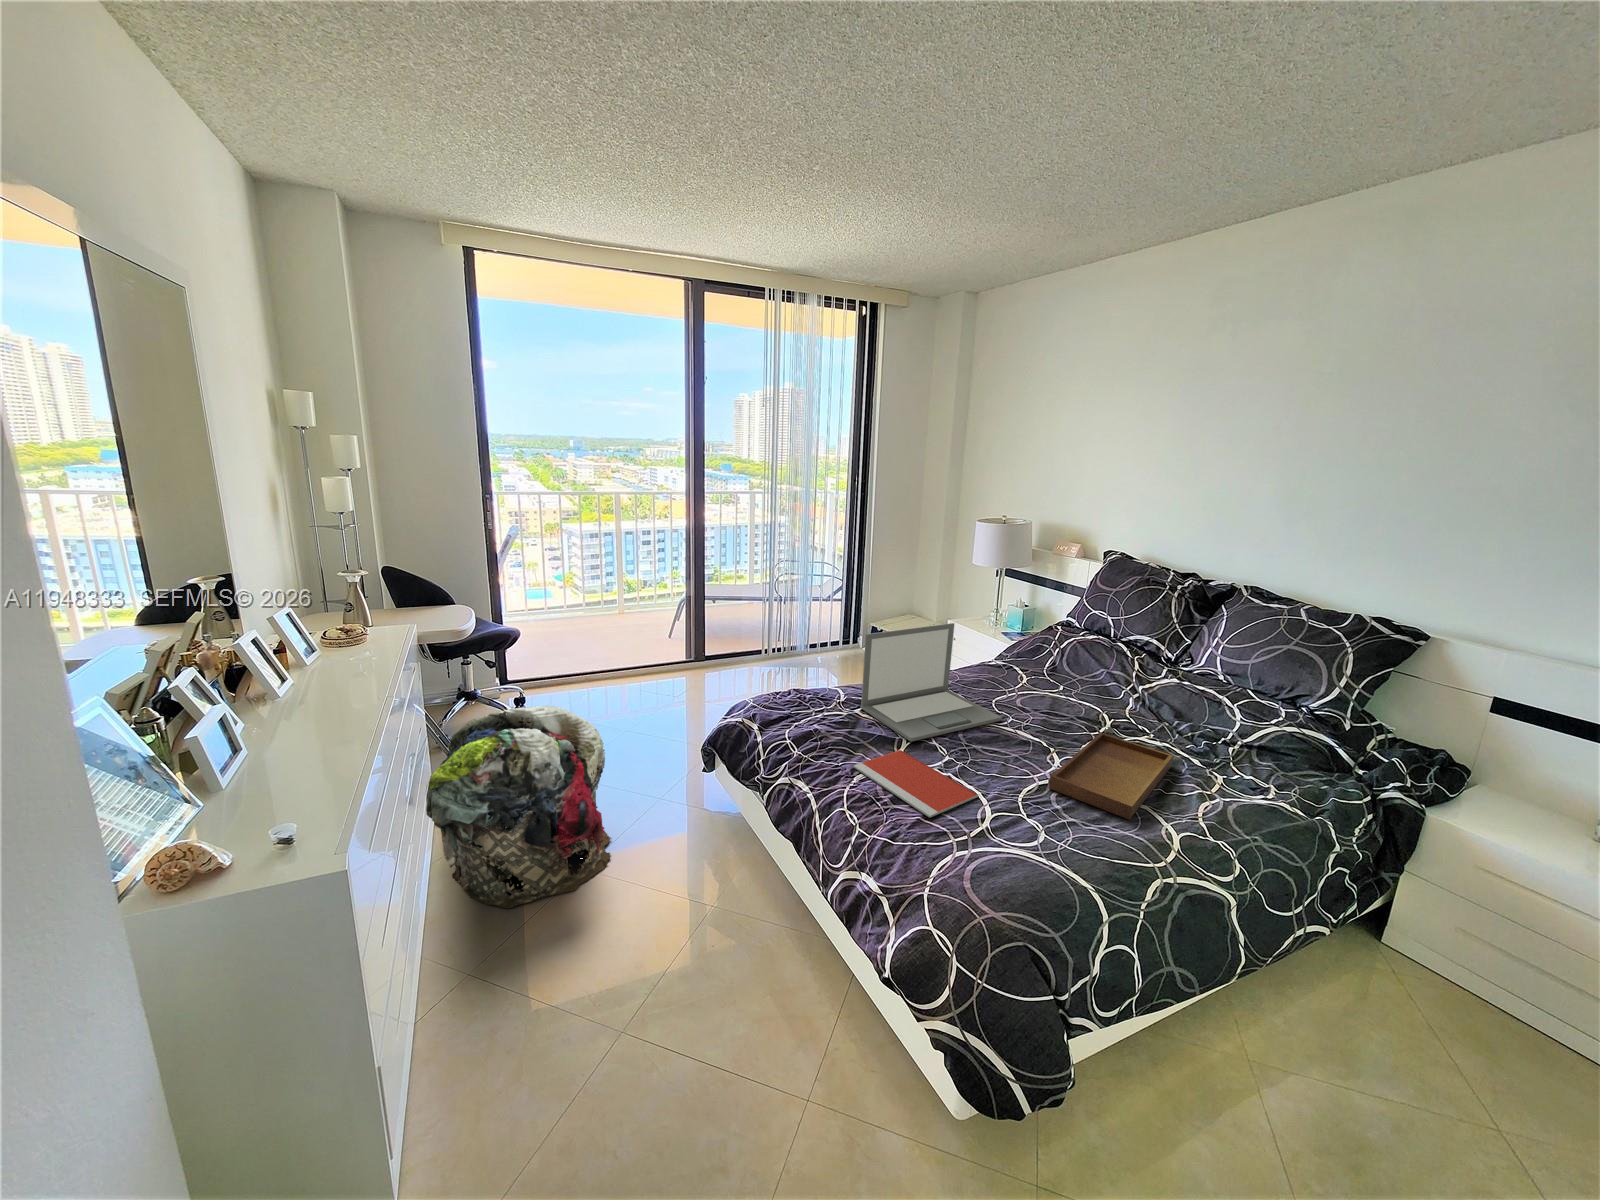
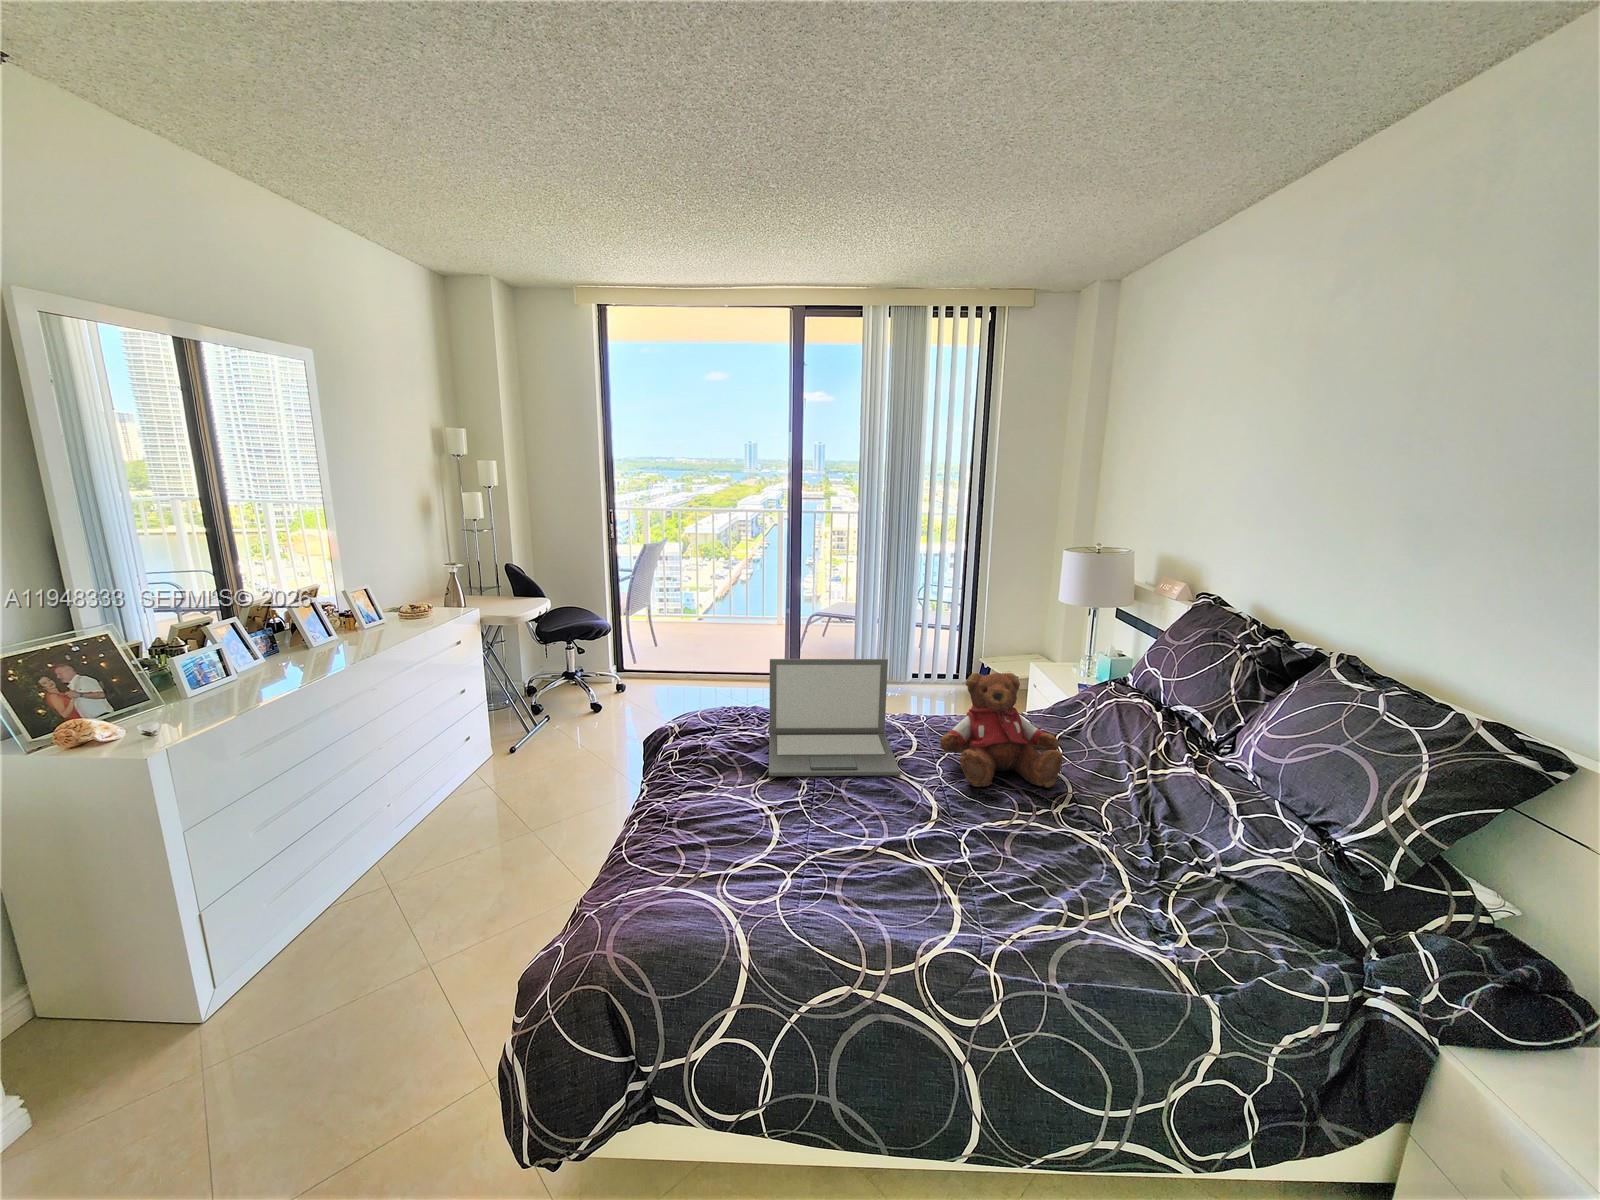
teddy bear: none [1015,623,1110,718] -> present [940,673,1063,787]
laundry basket: present [426,706,611,908] -> none [423,688,578,850]
tray: present [1049,727,1173,820] -> none [843,800,1039,911]
notebook: present [853,750,978,818] -> none [680,782,756,850]

